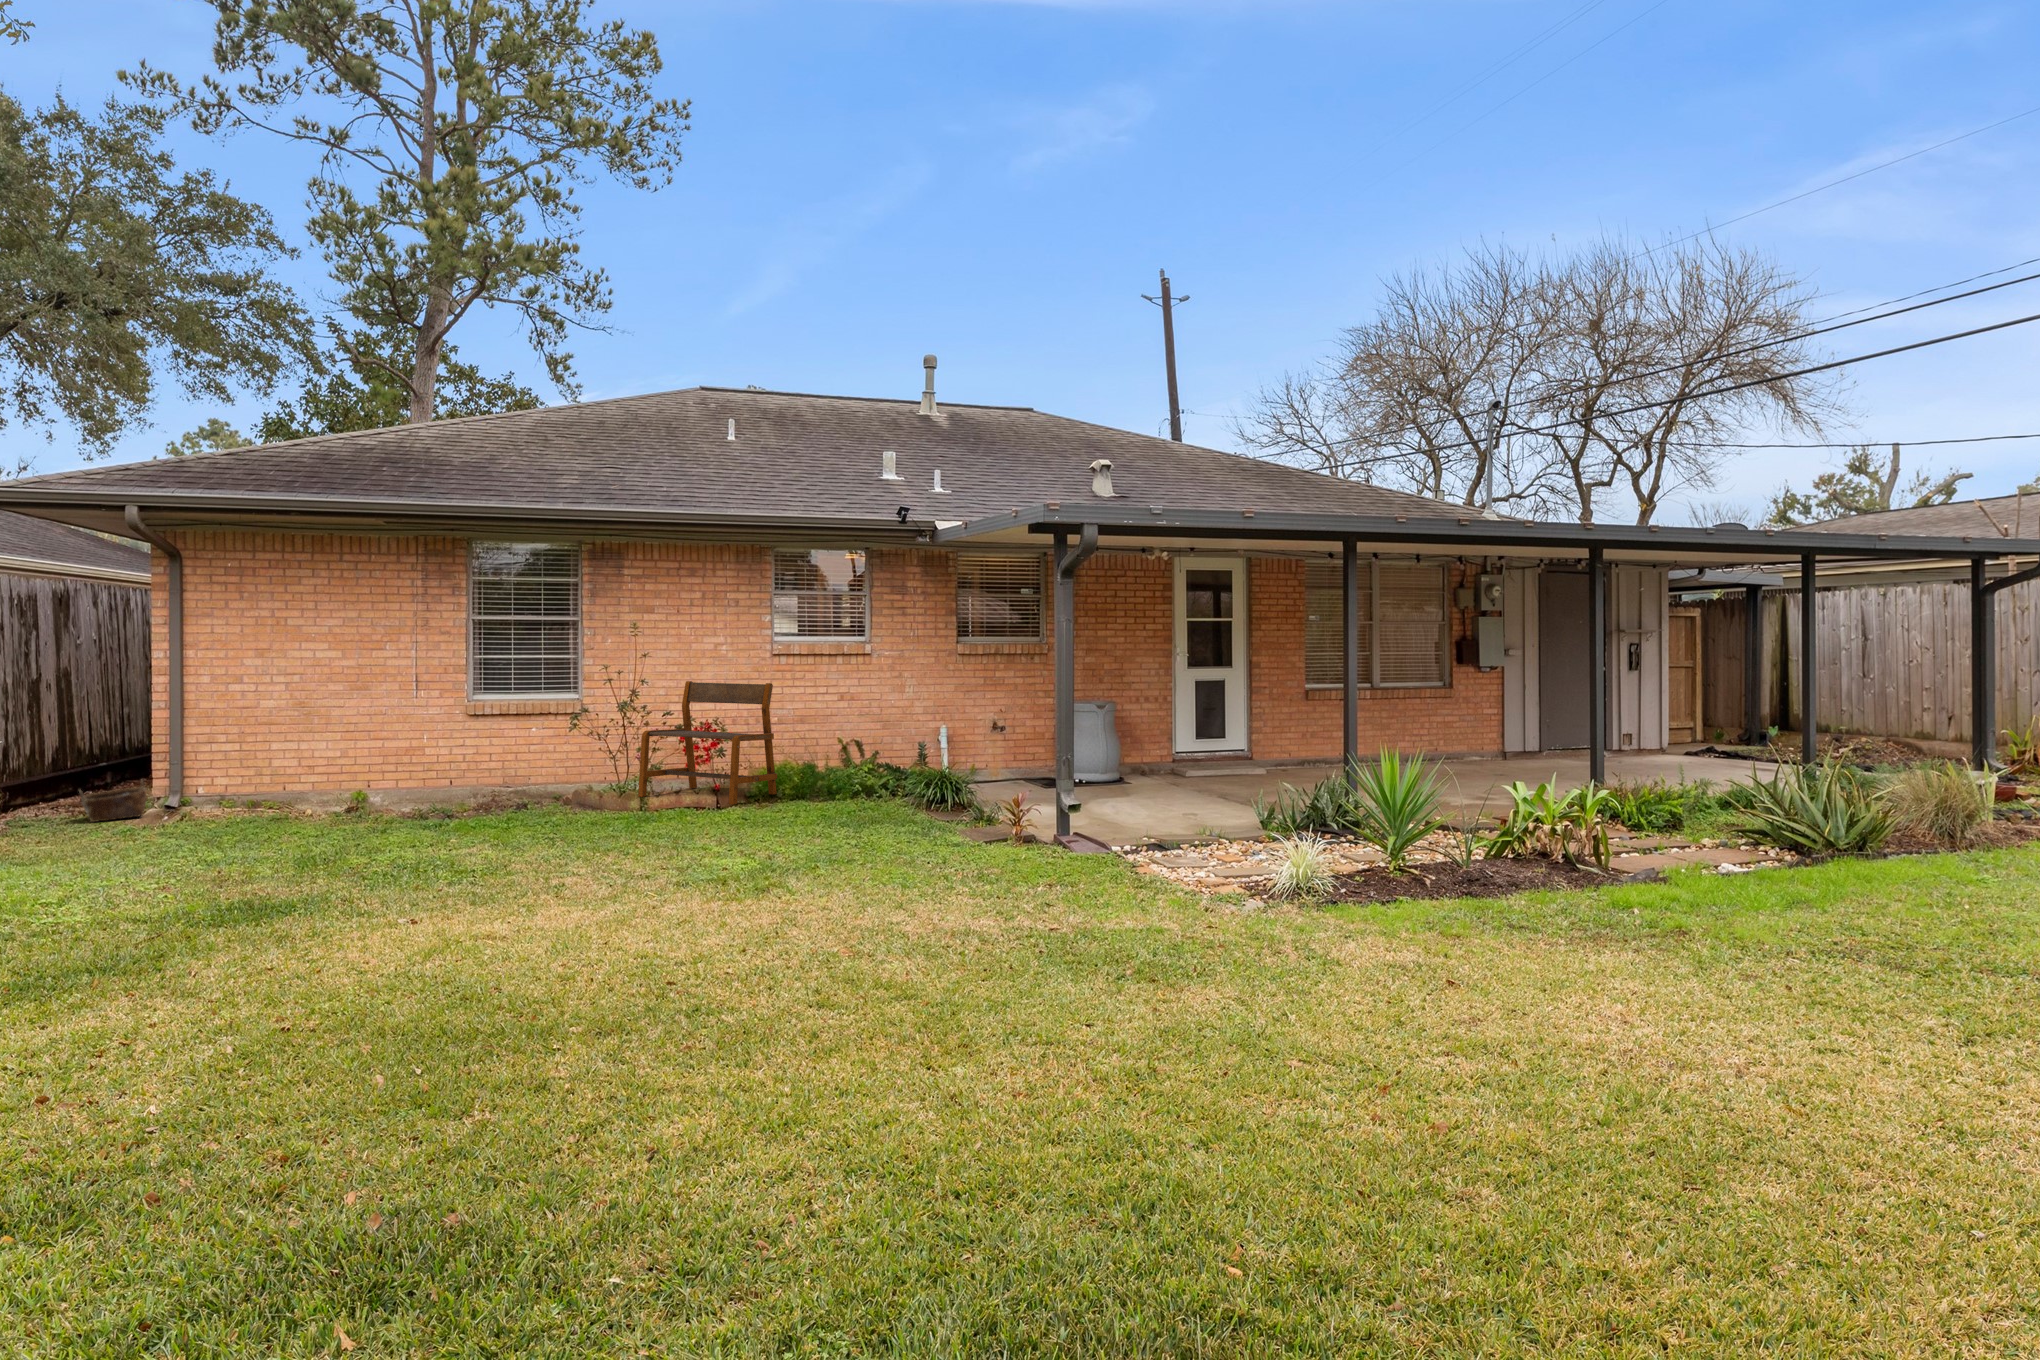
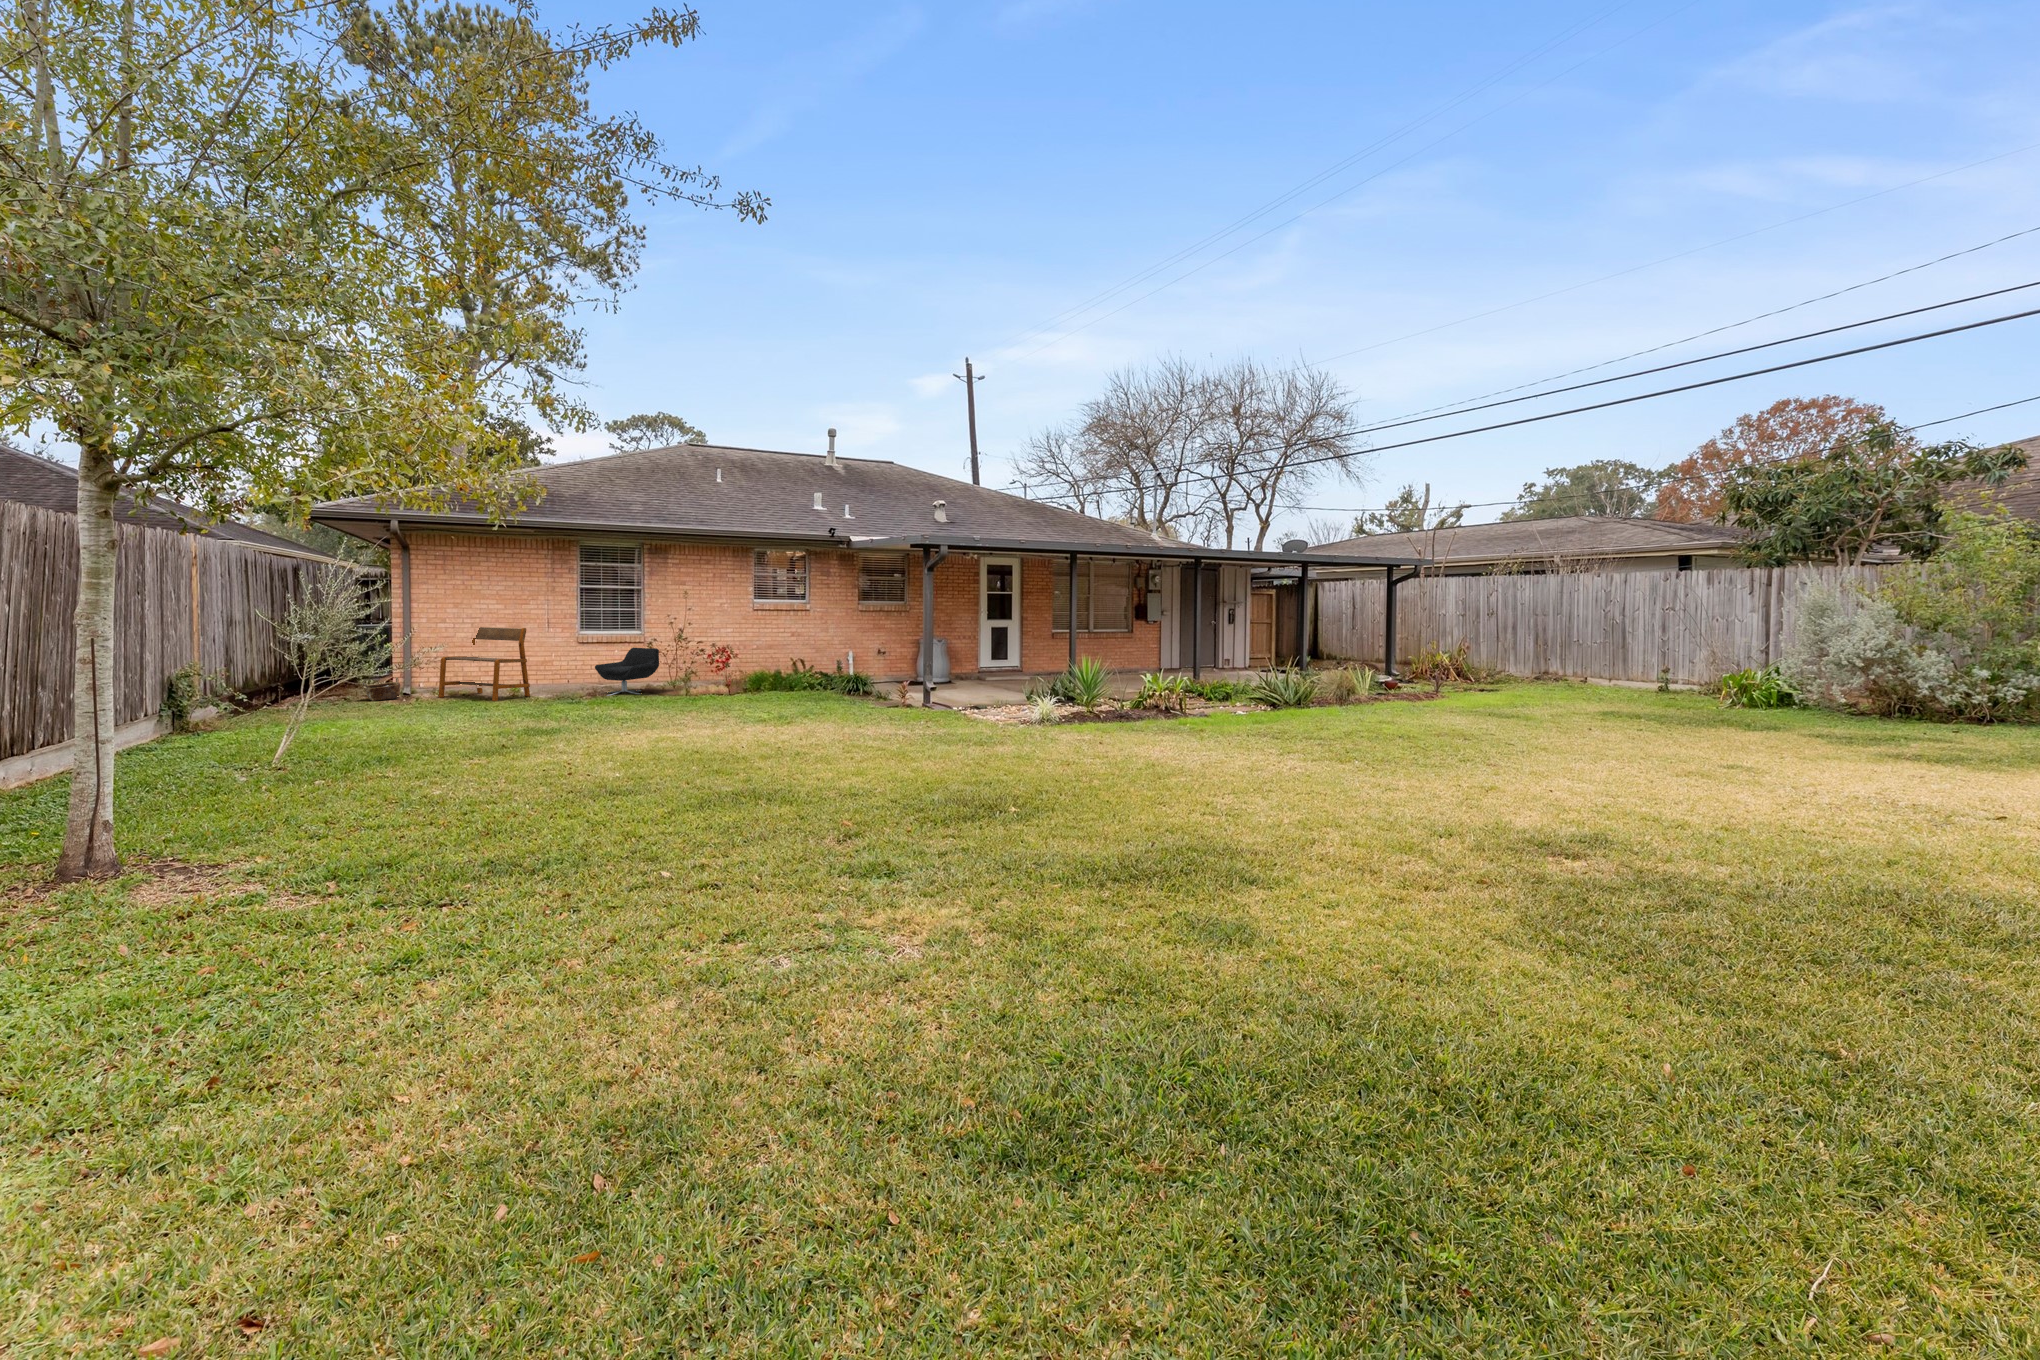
bench: present [638,681,777,805] -> present [439,627,530,701]
lounge chair: none [480,723,595,812] -> present [595,647,659,695]

